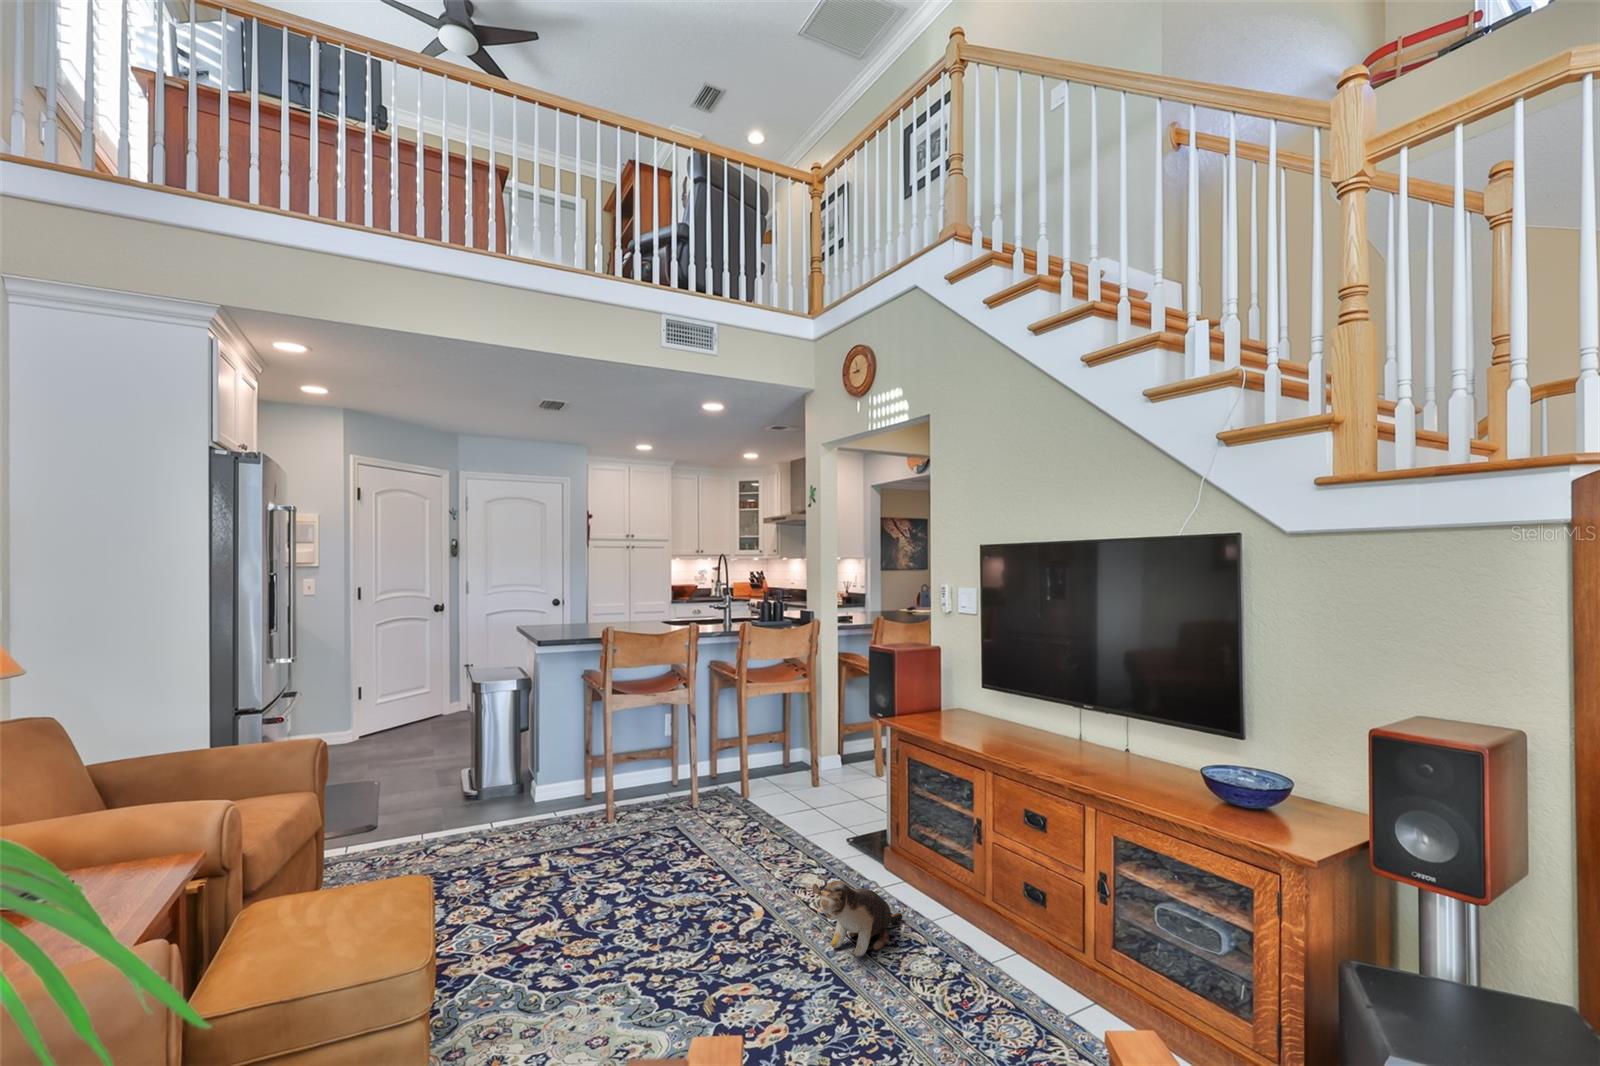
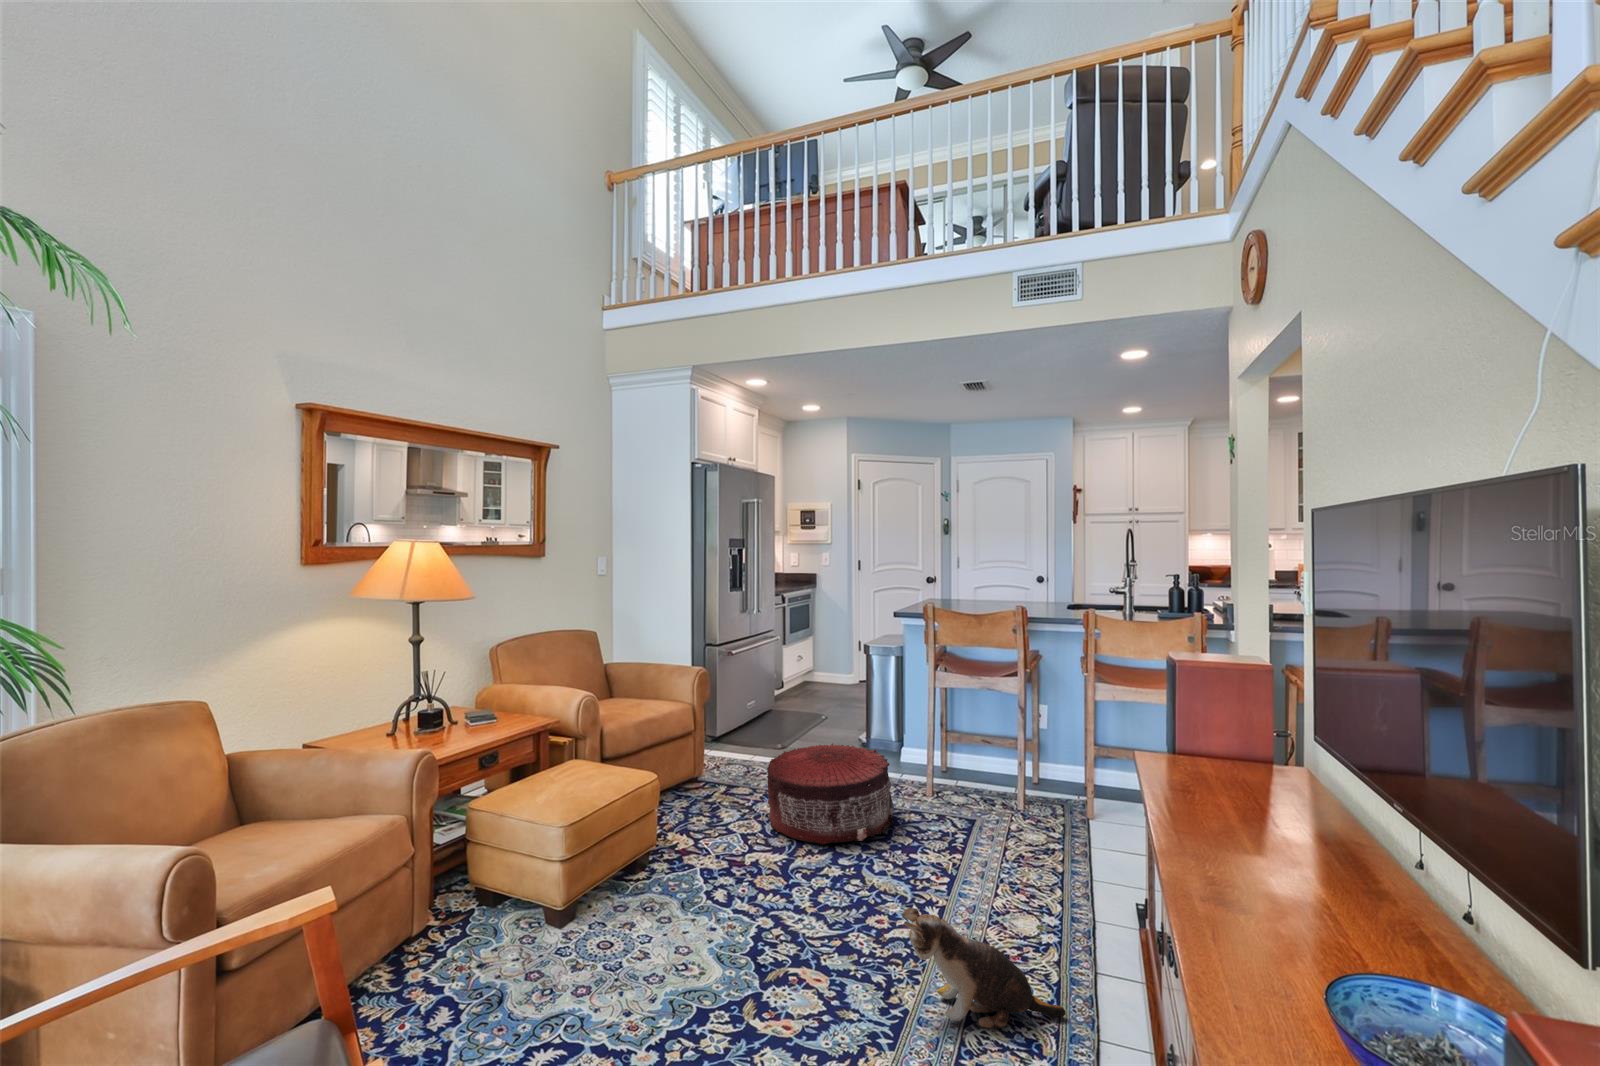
pouf: none [478,787,627,907] -> present [767,743,894,844]

